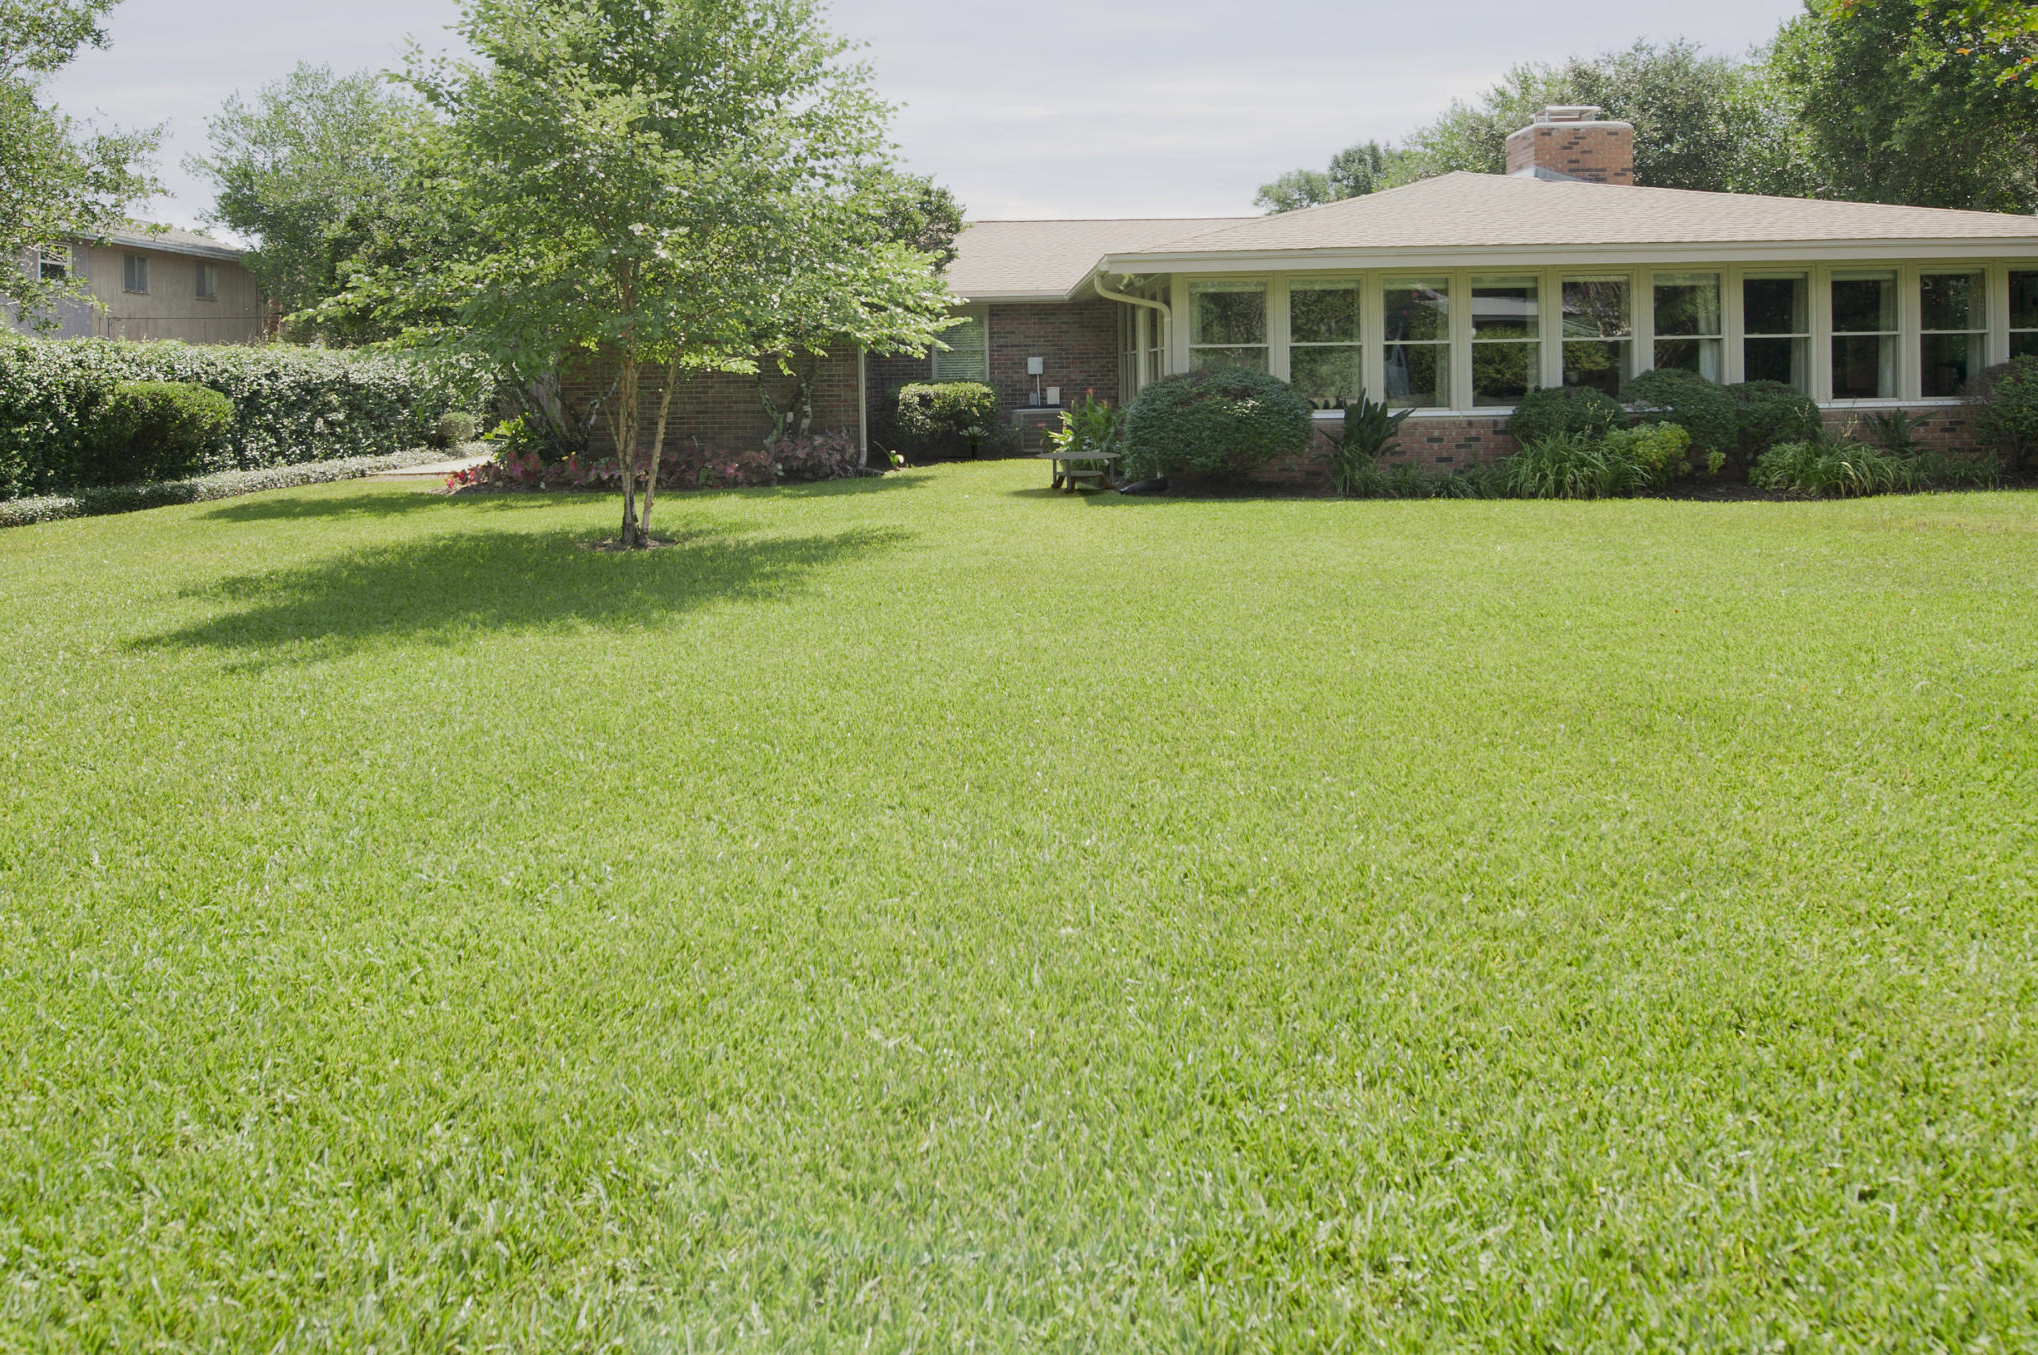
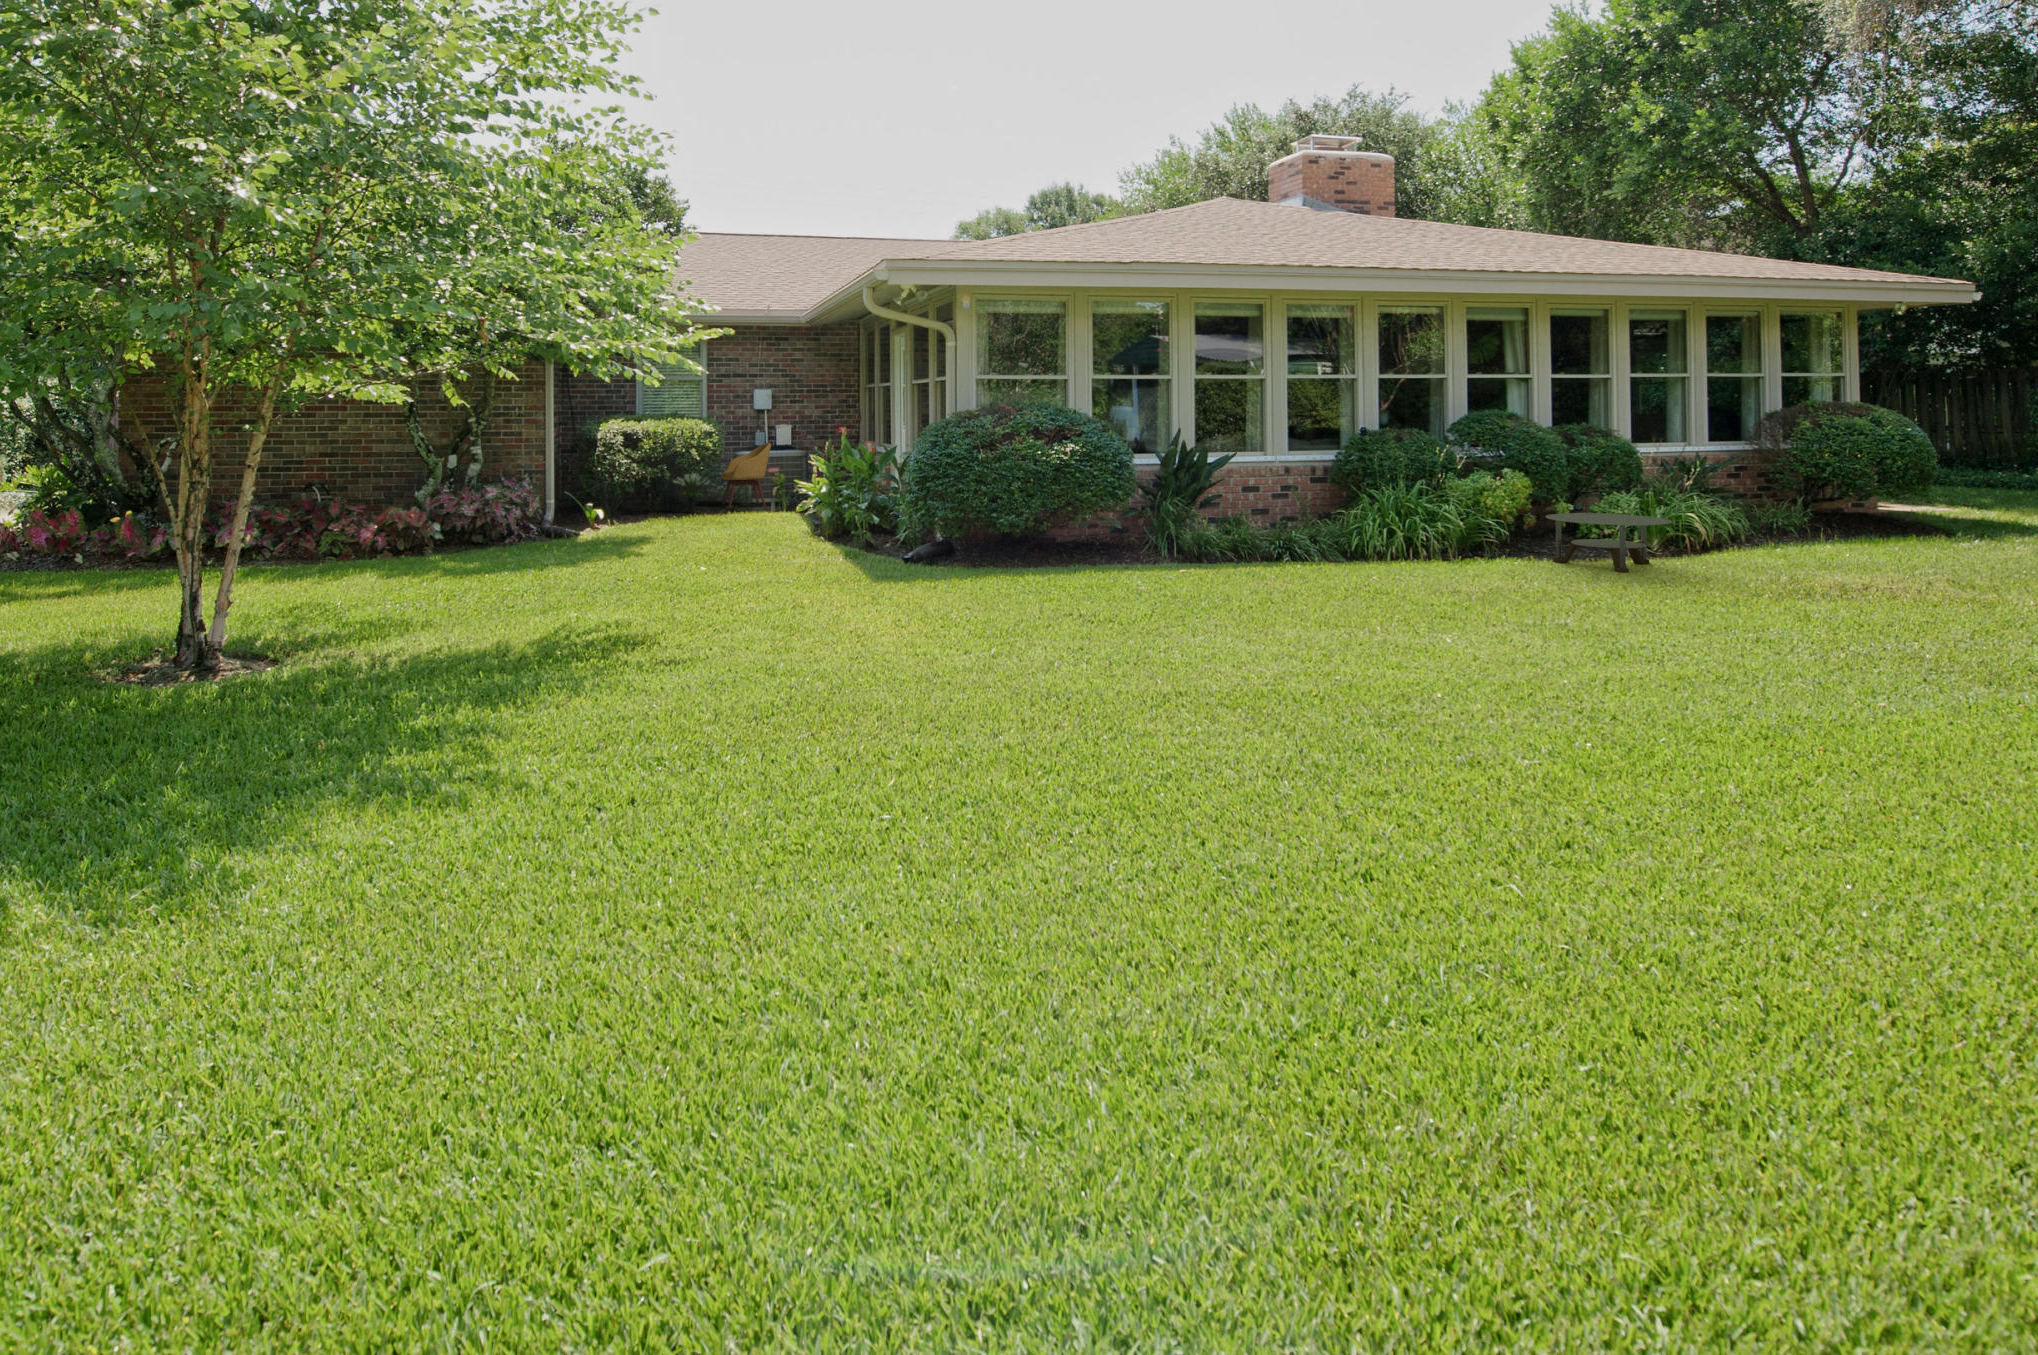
chair: none [999,402,1038,455] -> present [721,443,771,508]
round table: present [1036,452,1121,494] -> present [1546,513,1672,573]

